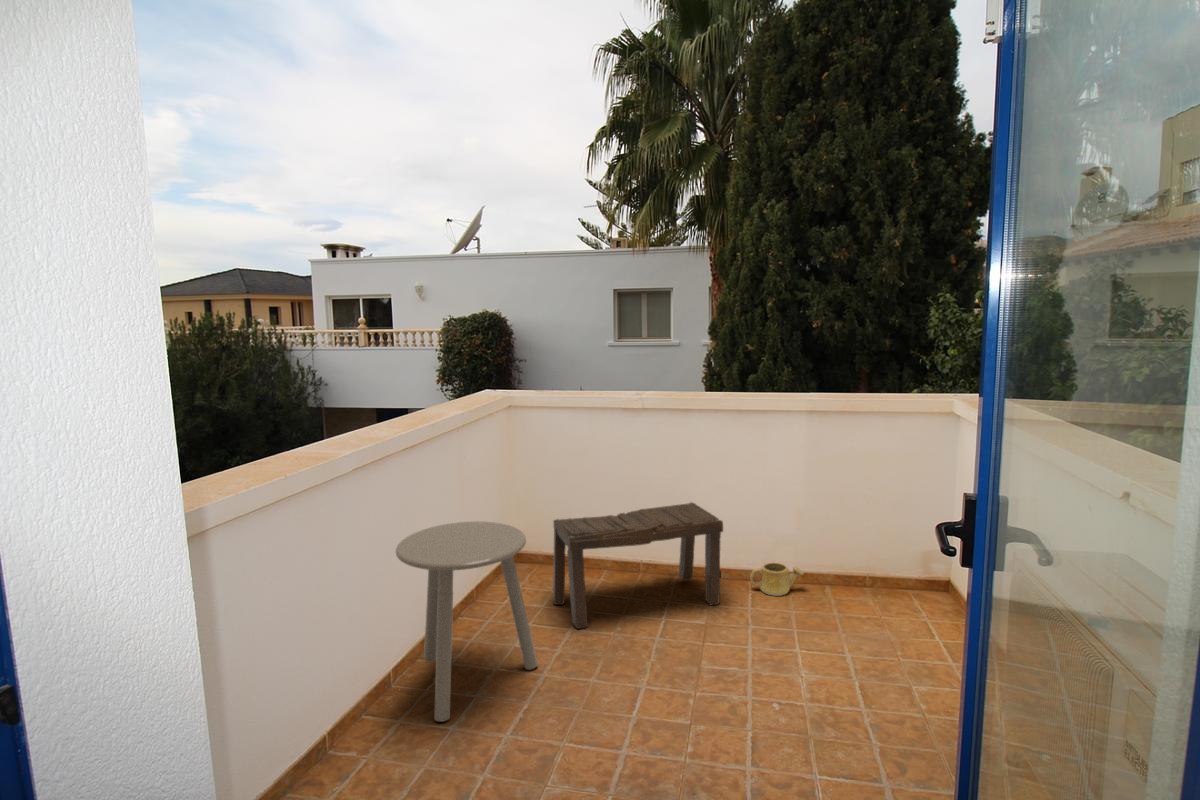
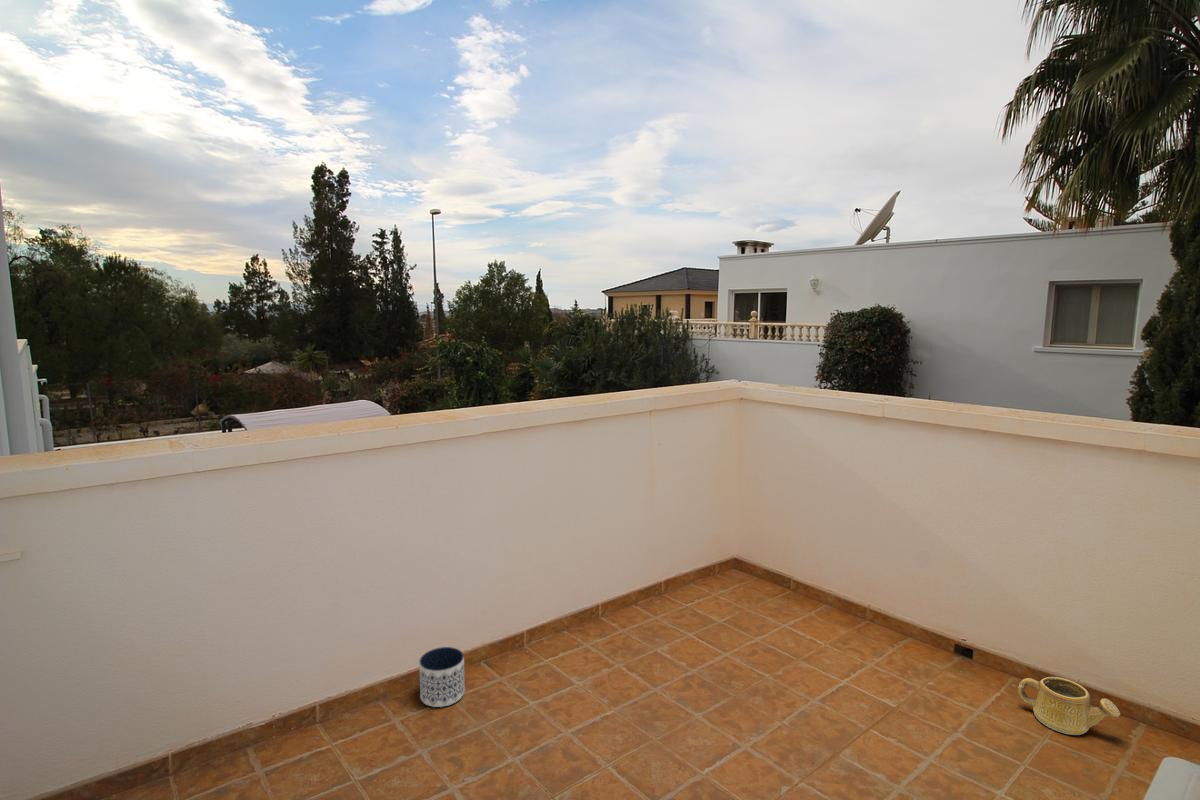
bench: present [553,502,723,629] -> none [731,531,959,705]
side table: present [396,521,538,721] -> none [520,504,658,697]
planter: none [328,706,380,773] -> present [419,647,465,707]

